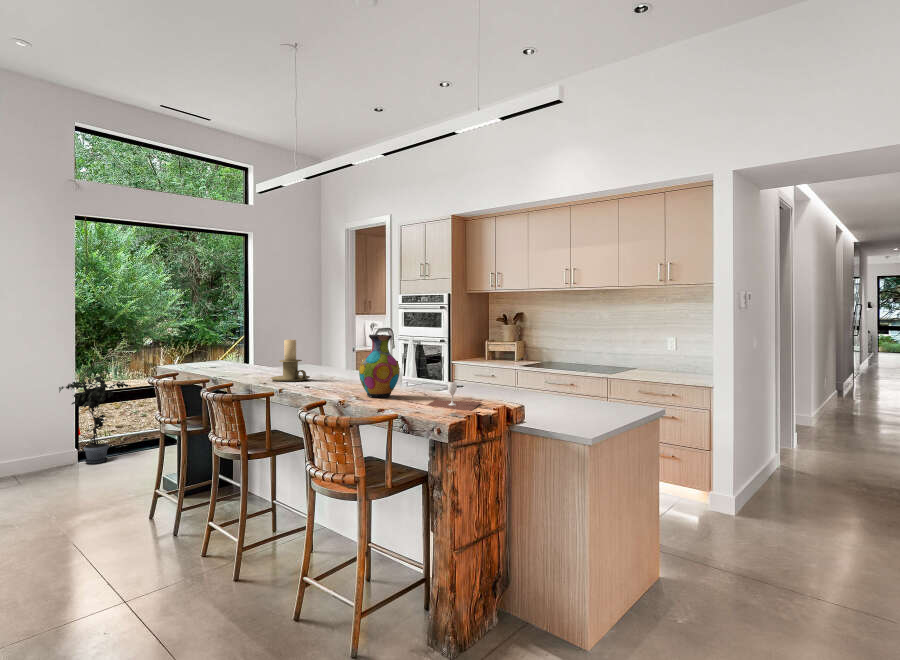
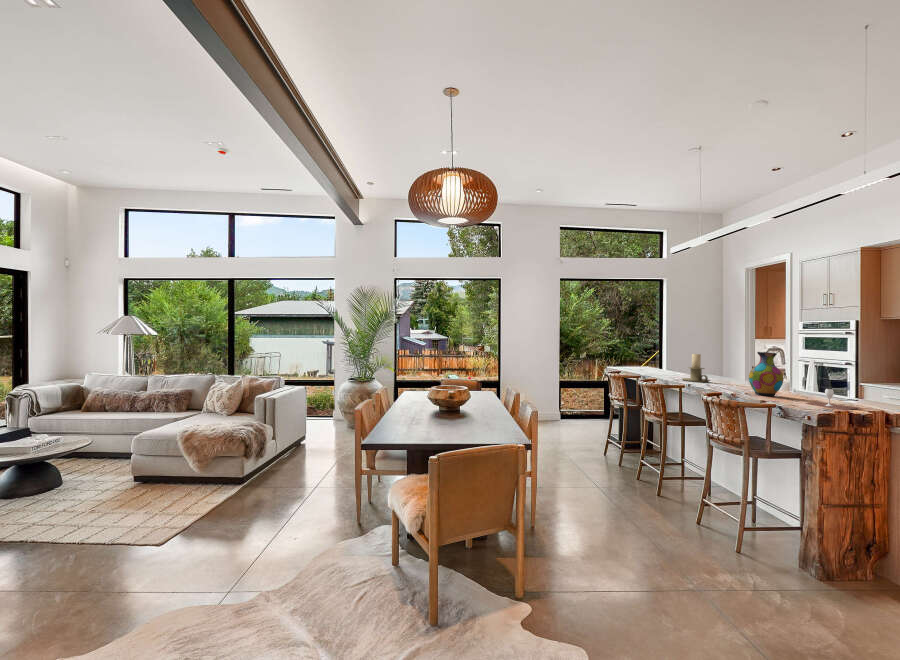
potted plant: present [59,373,131,464] -> none [550,369,587,423]

